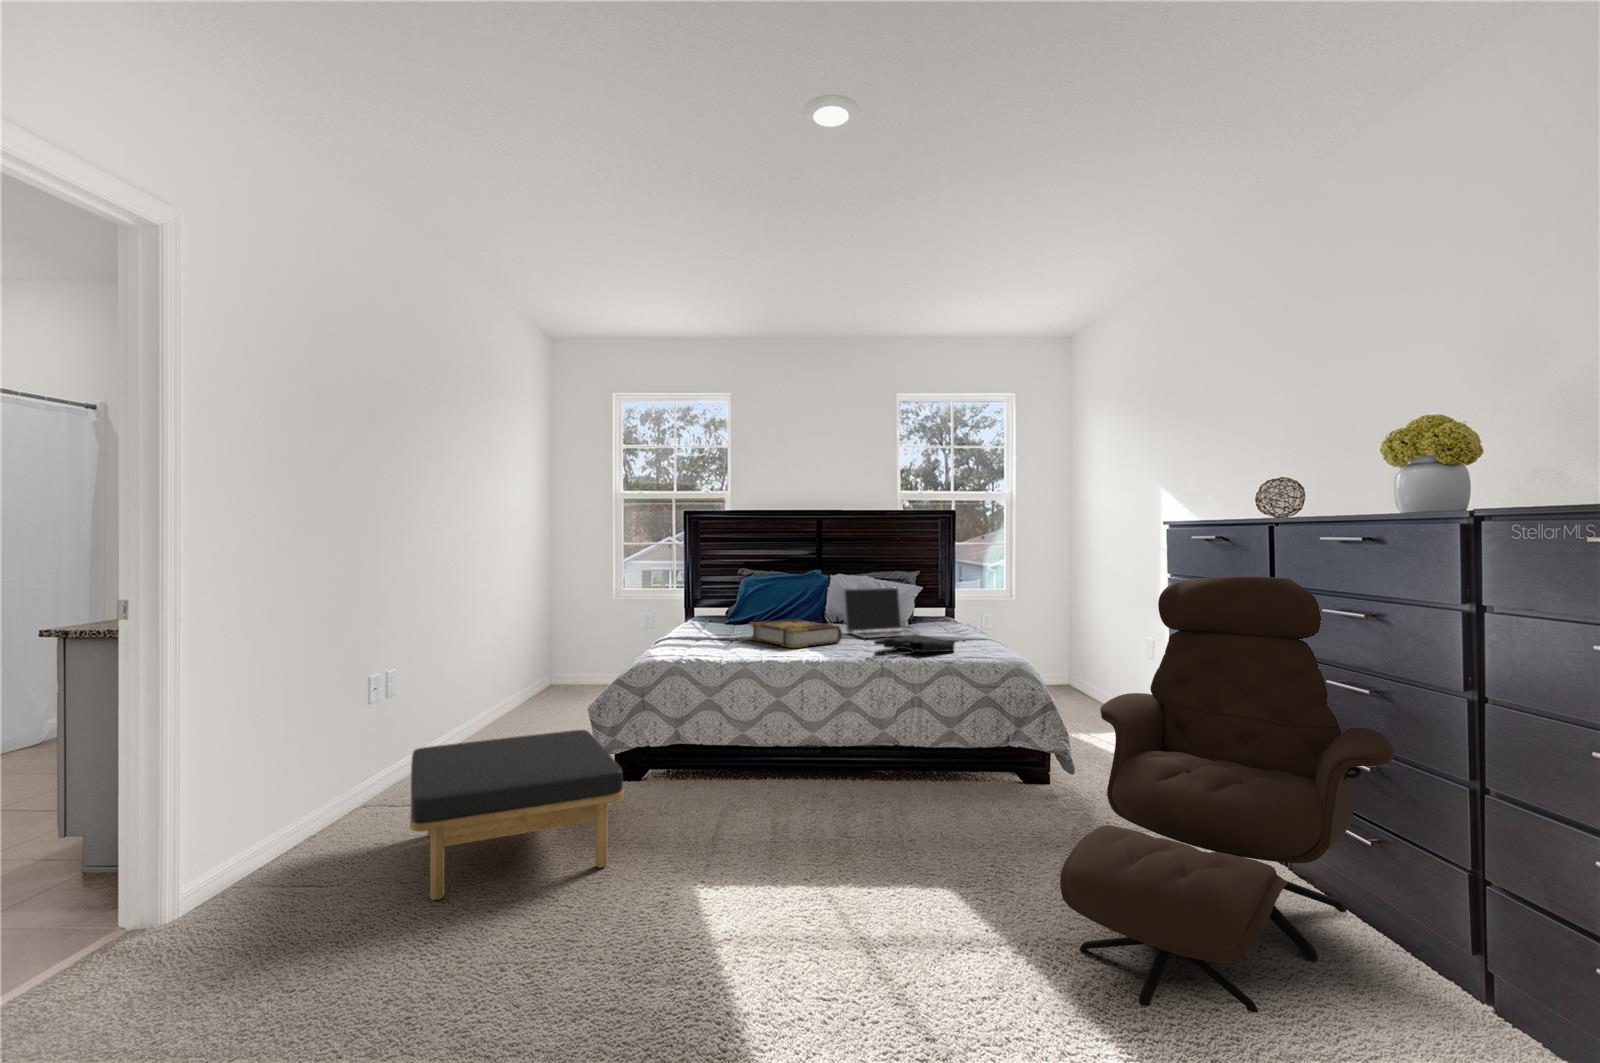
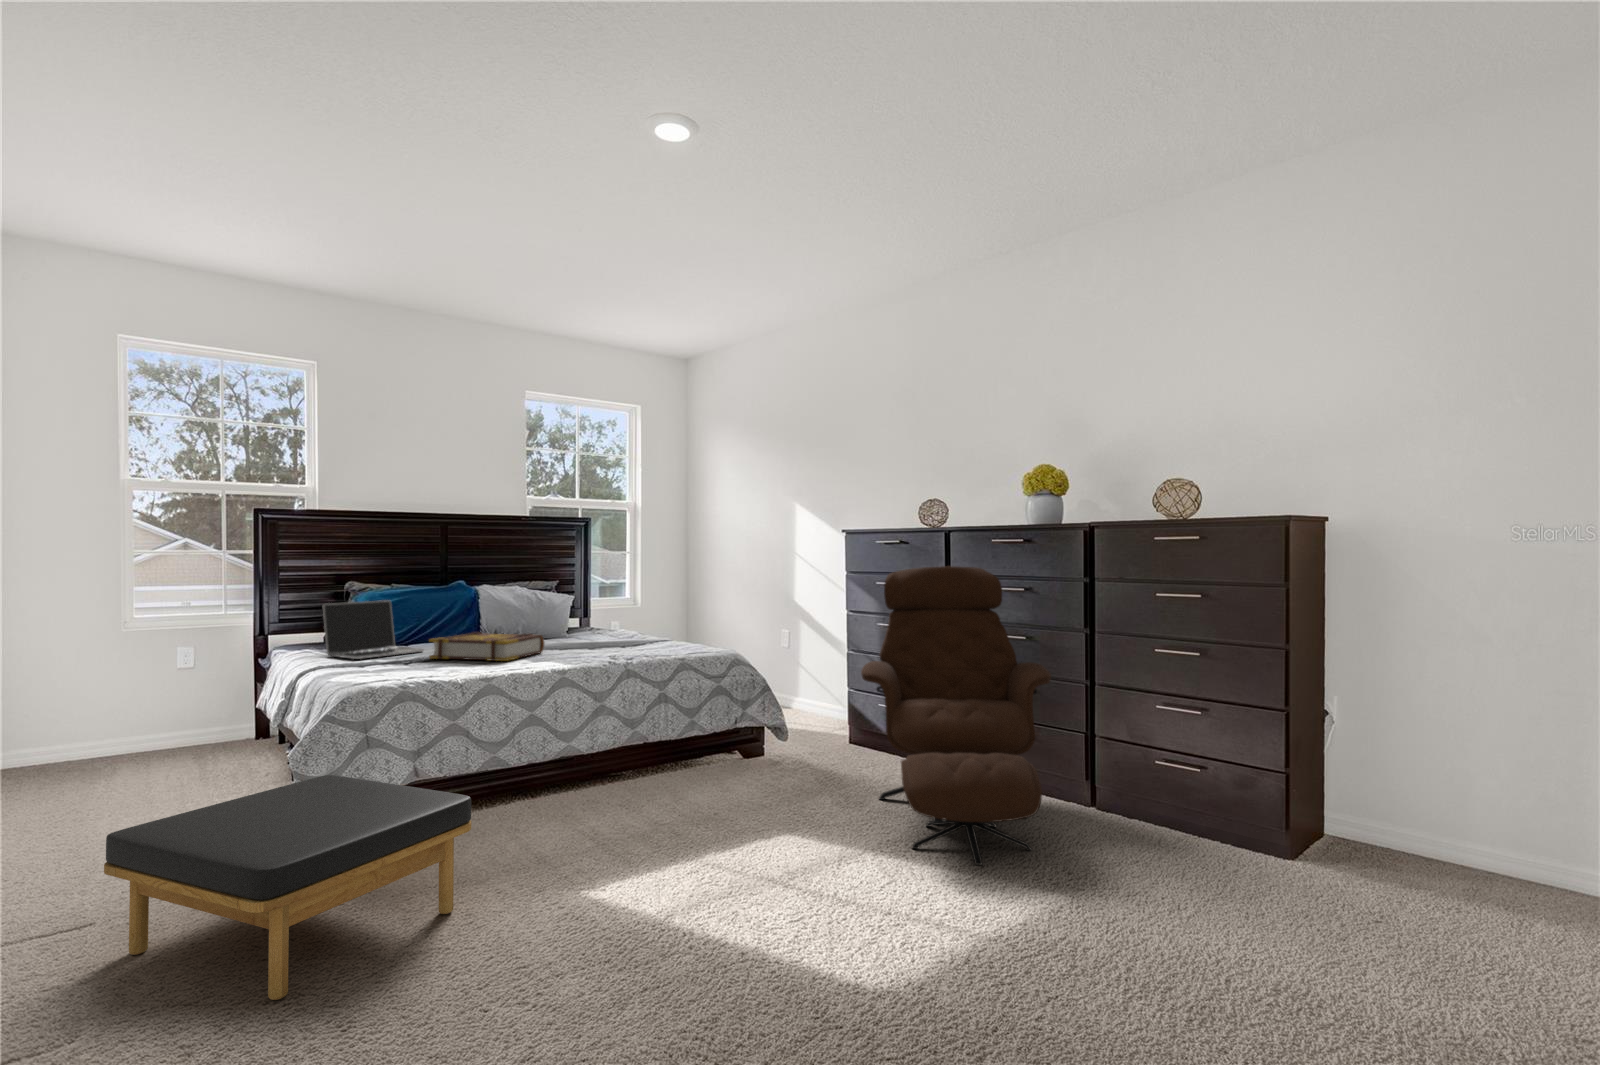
laptop: present [844,587,921,638] -> present [322,600,424,659]
tote bag: present [874,634,955,656] -> none [601,637,671,659]

